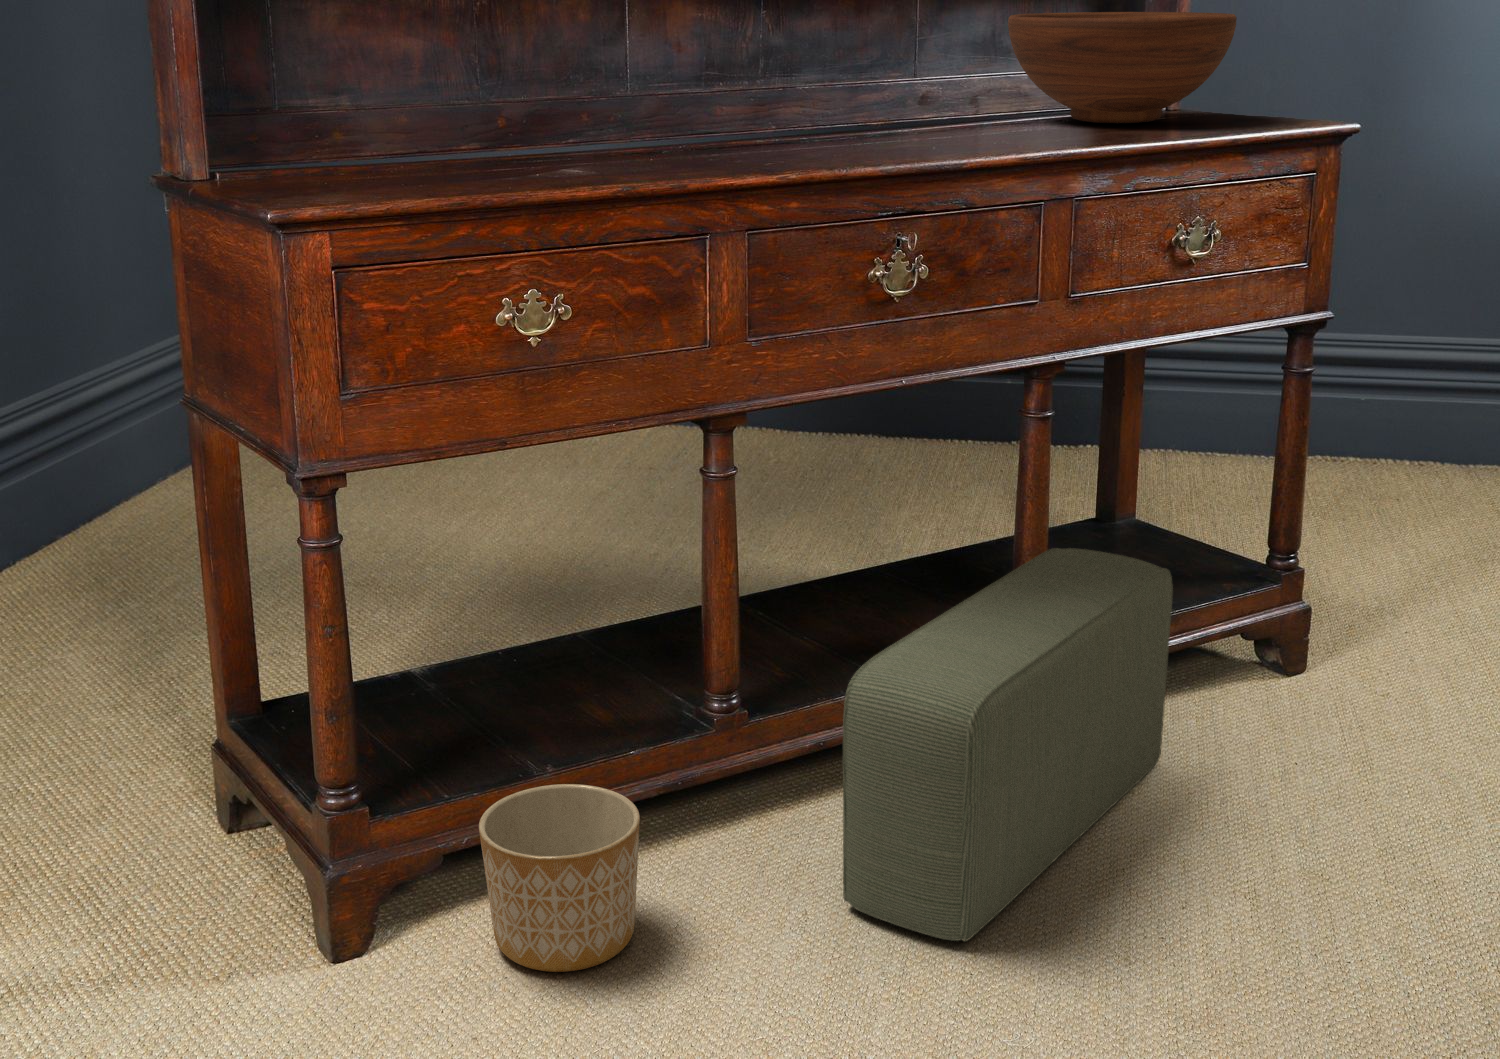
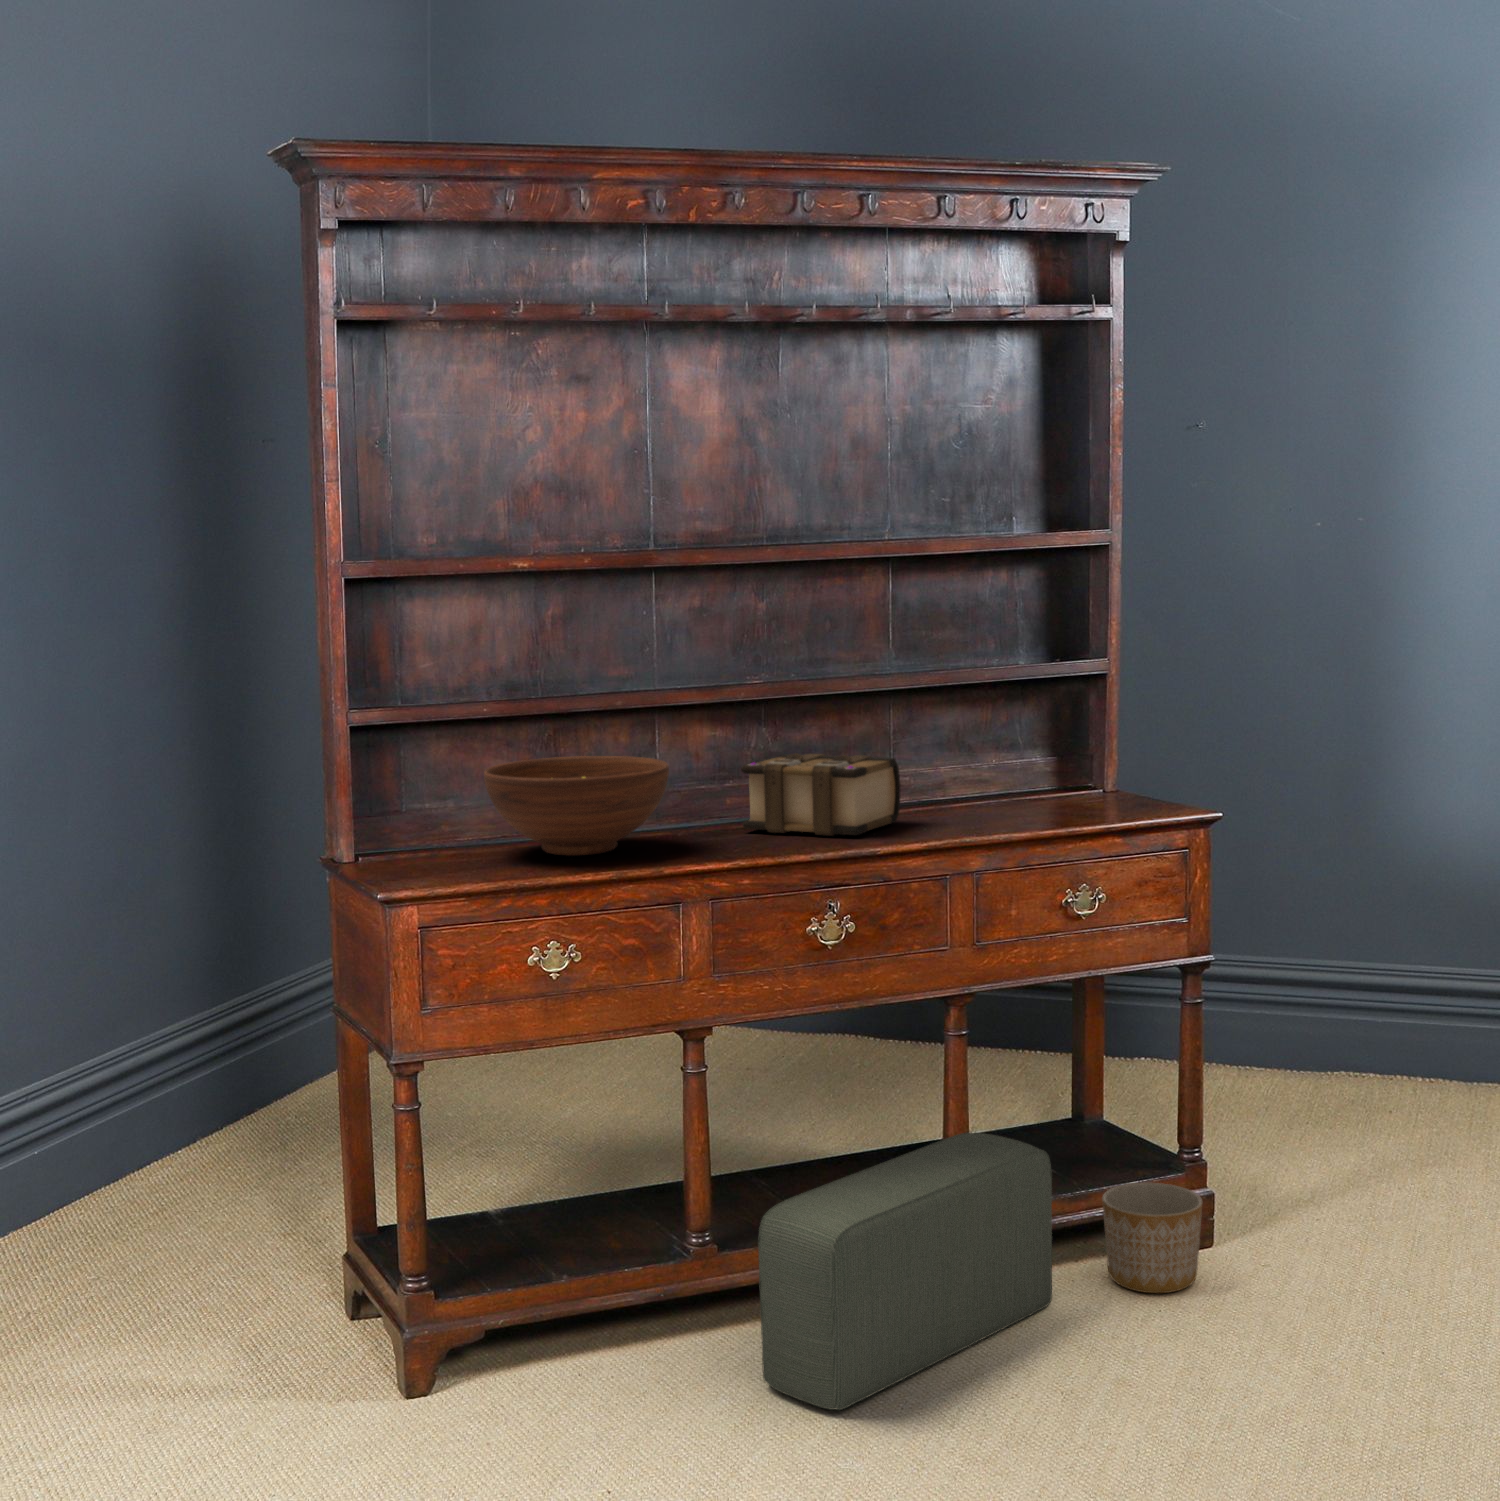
fruit bowl: present [1008,12,1237,123] -> present [484,756,669,856]
book: none [749,33,958,146] -> present [741,753,900,836]
planter: present [479,784,640,972] -> present [1102,1183,1202,1293]

